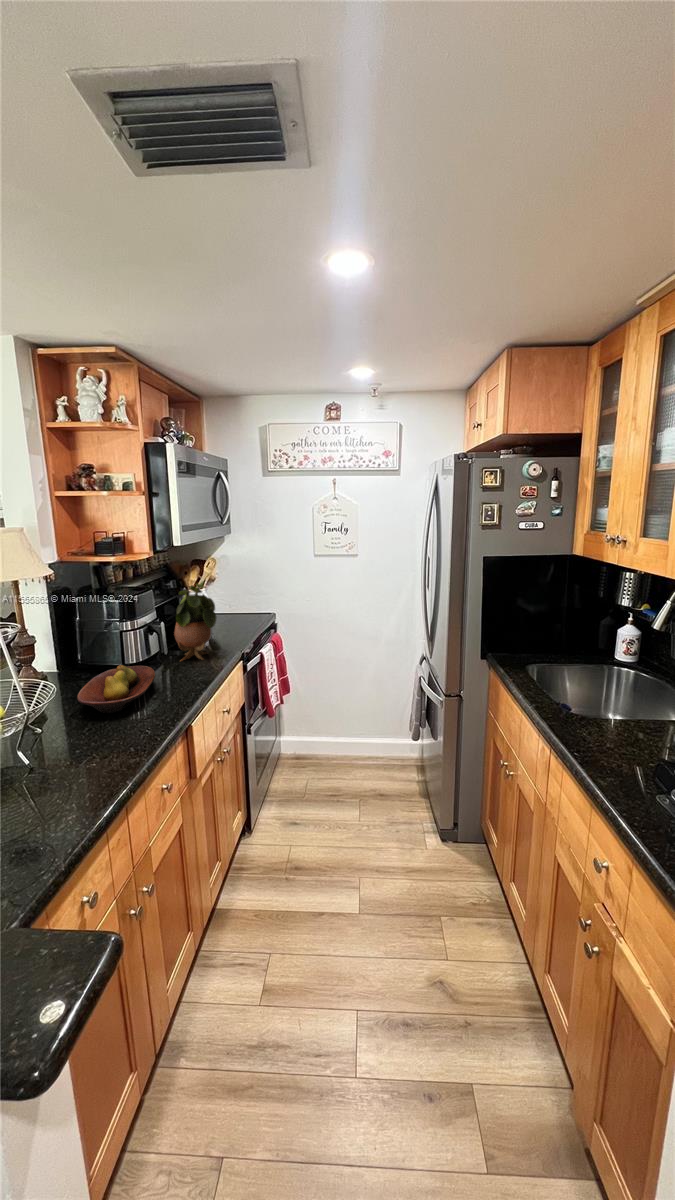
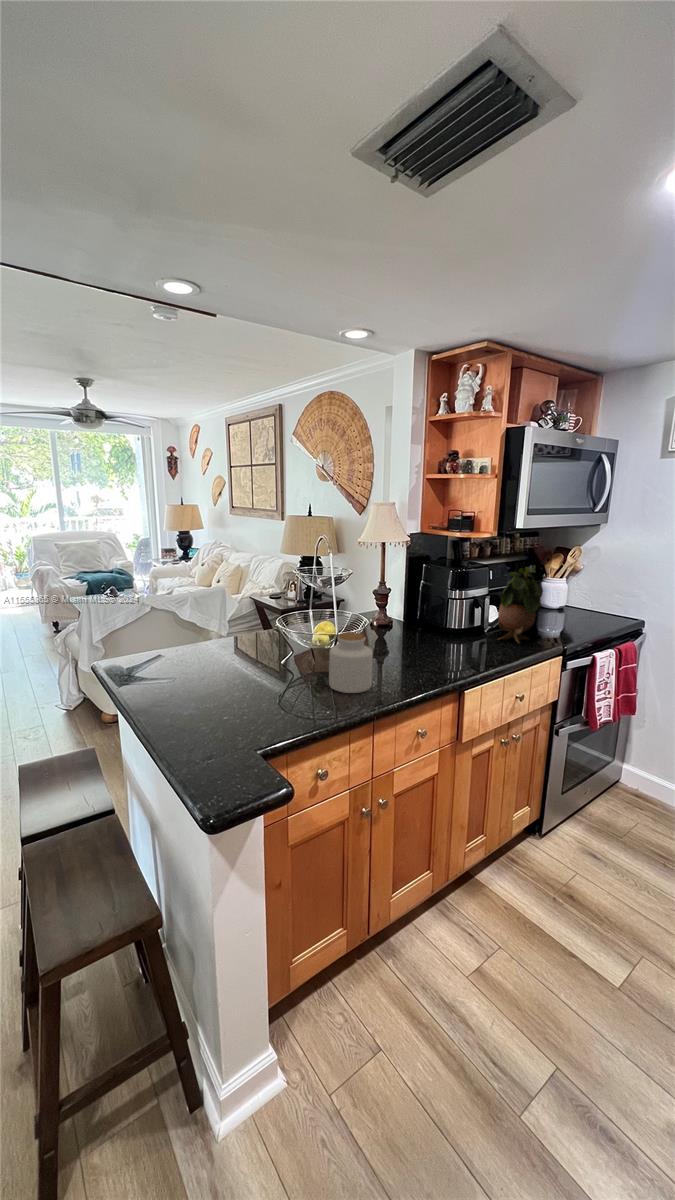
fruit bowl: present [77,665,155,713] -> none [389,625,461,661]
jar: none [26,701,96,786] -> present [329,633,373,693]

